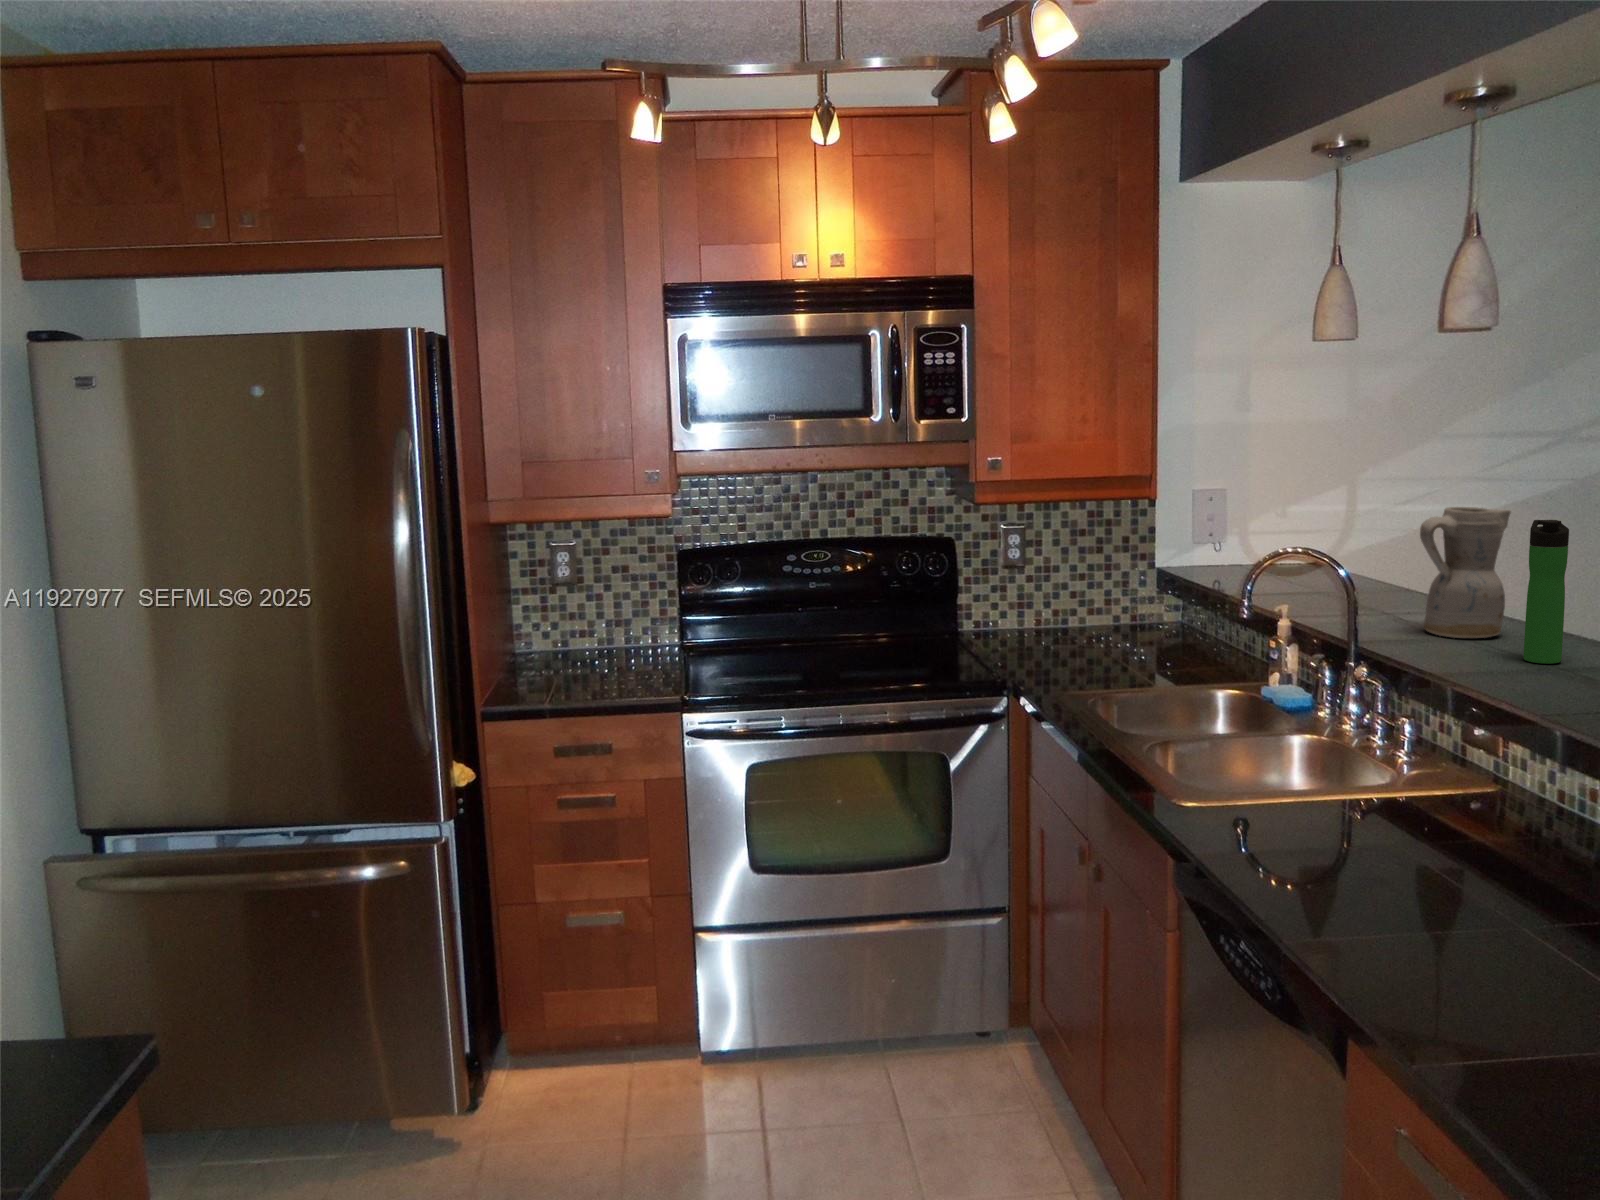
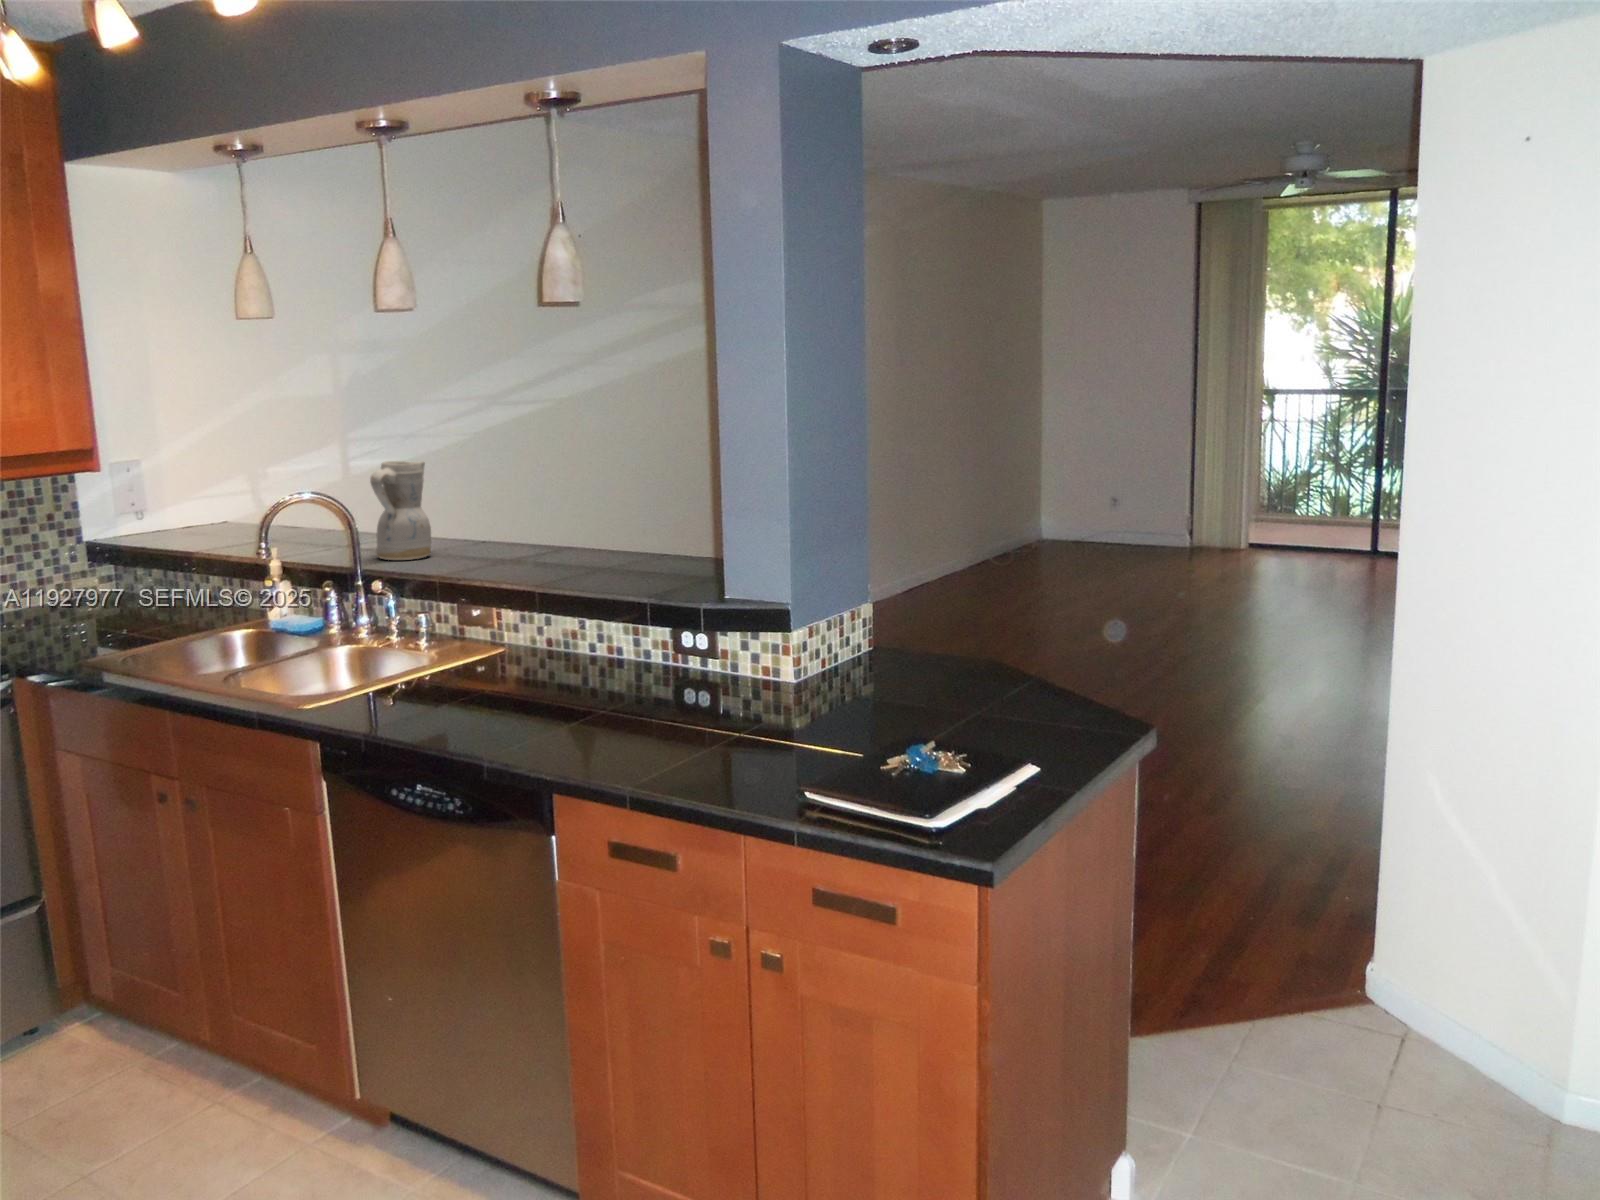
bottle: present [1524,520,1569,664] -> none [457,465,490,567]

